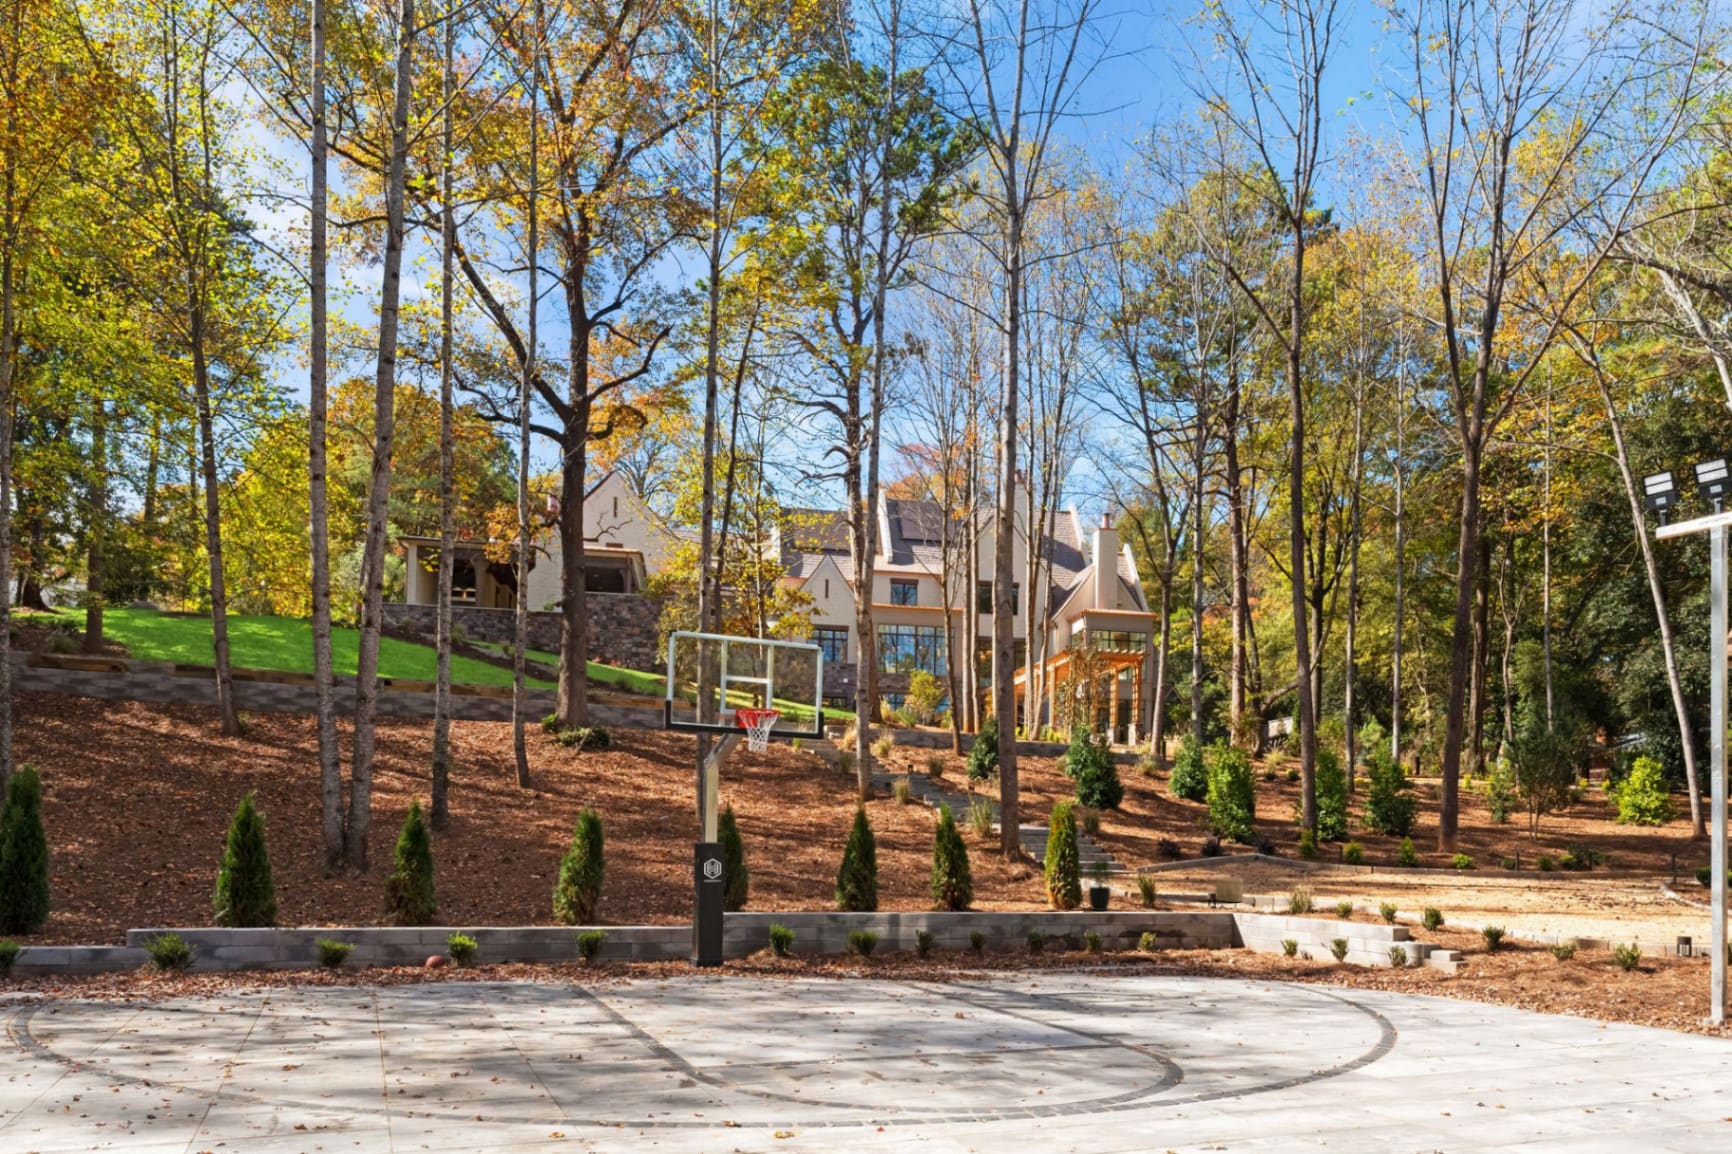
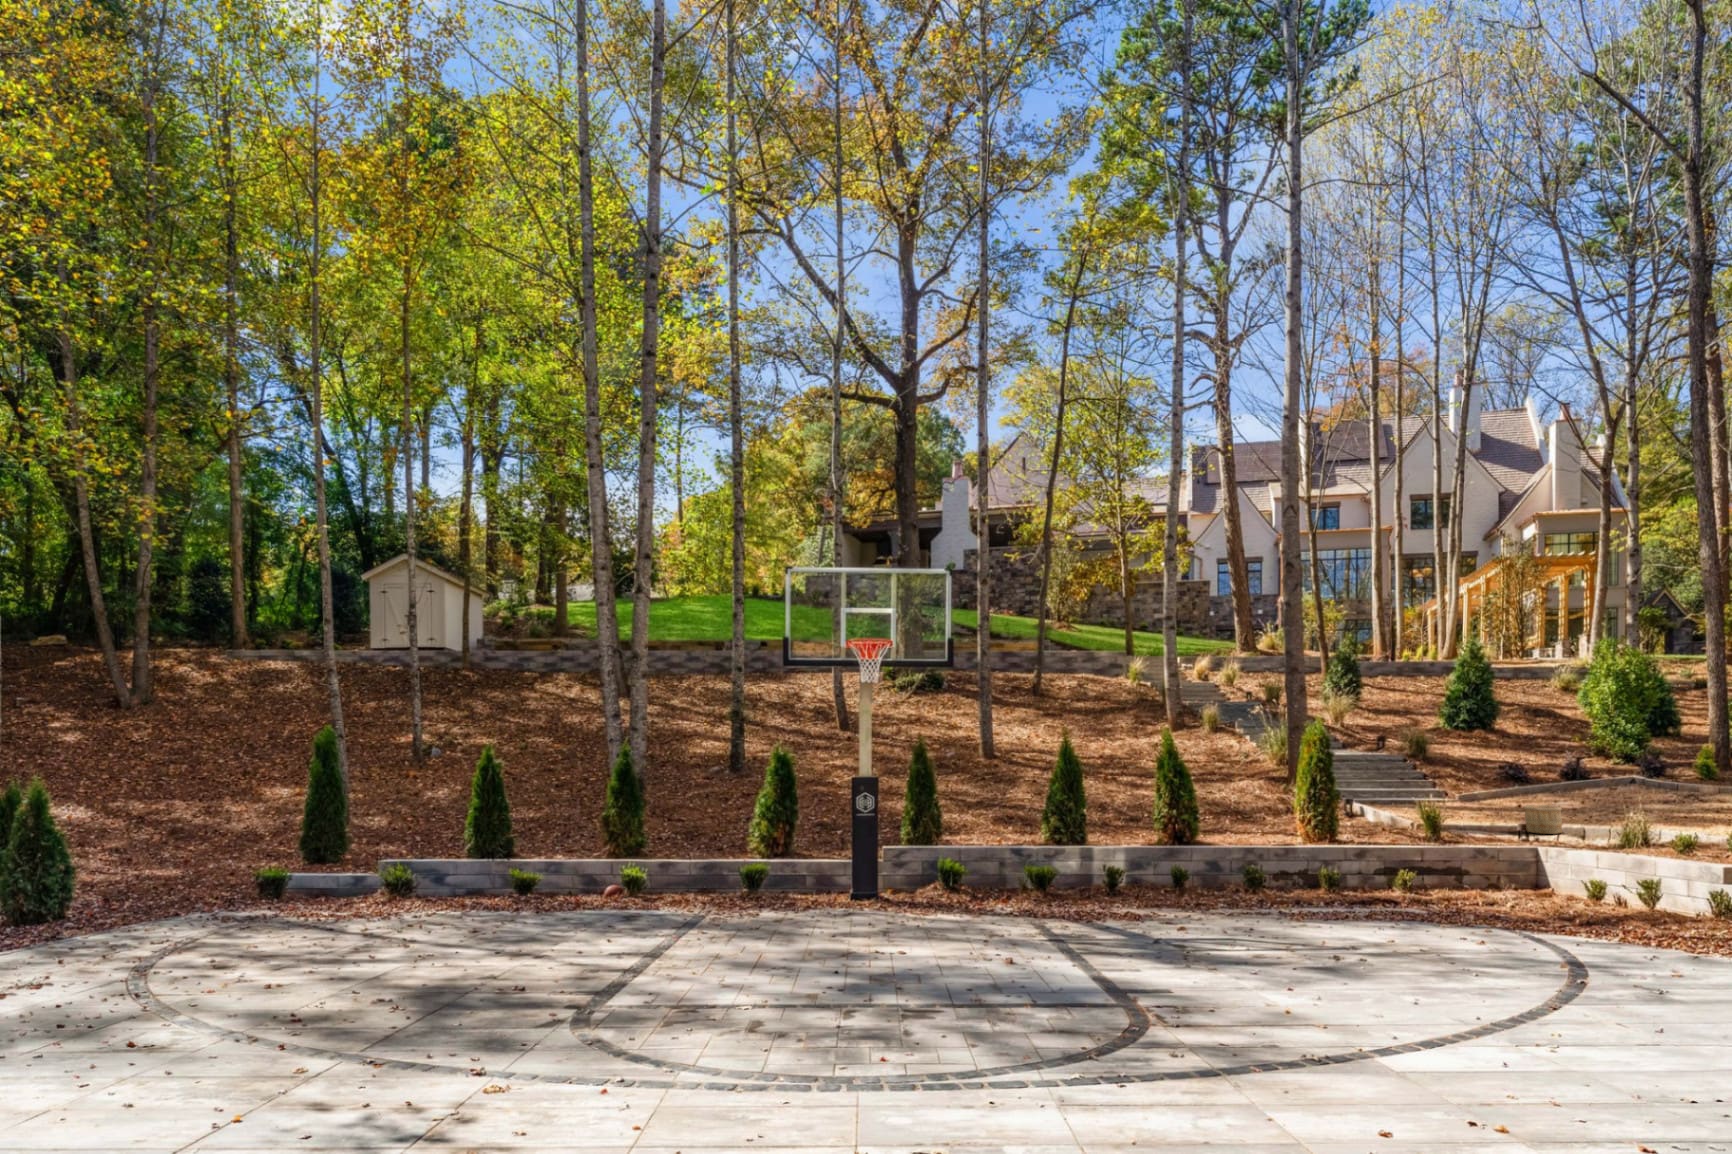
potted plant: present [1086,859,1114,911] -> none [1340,784,1378,844]

